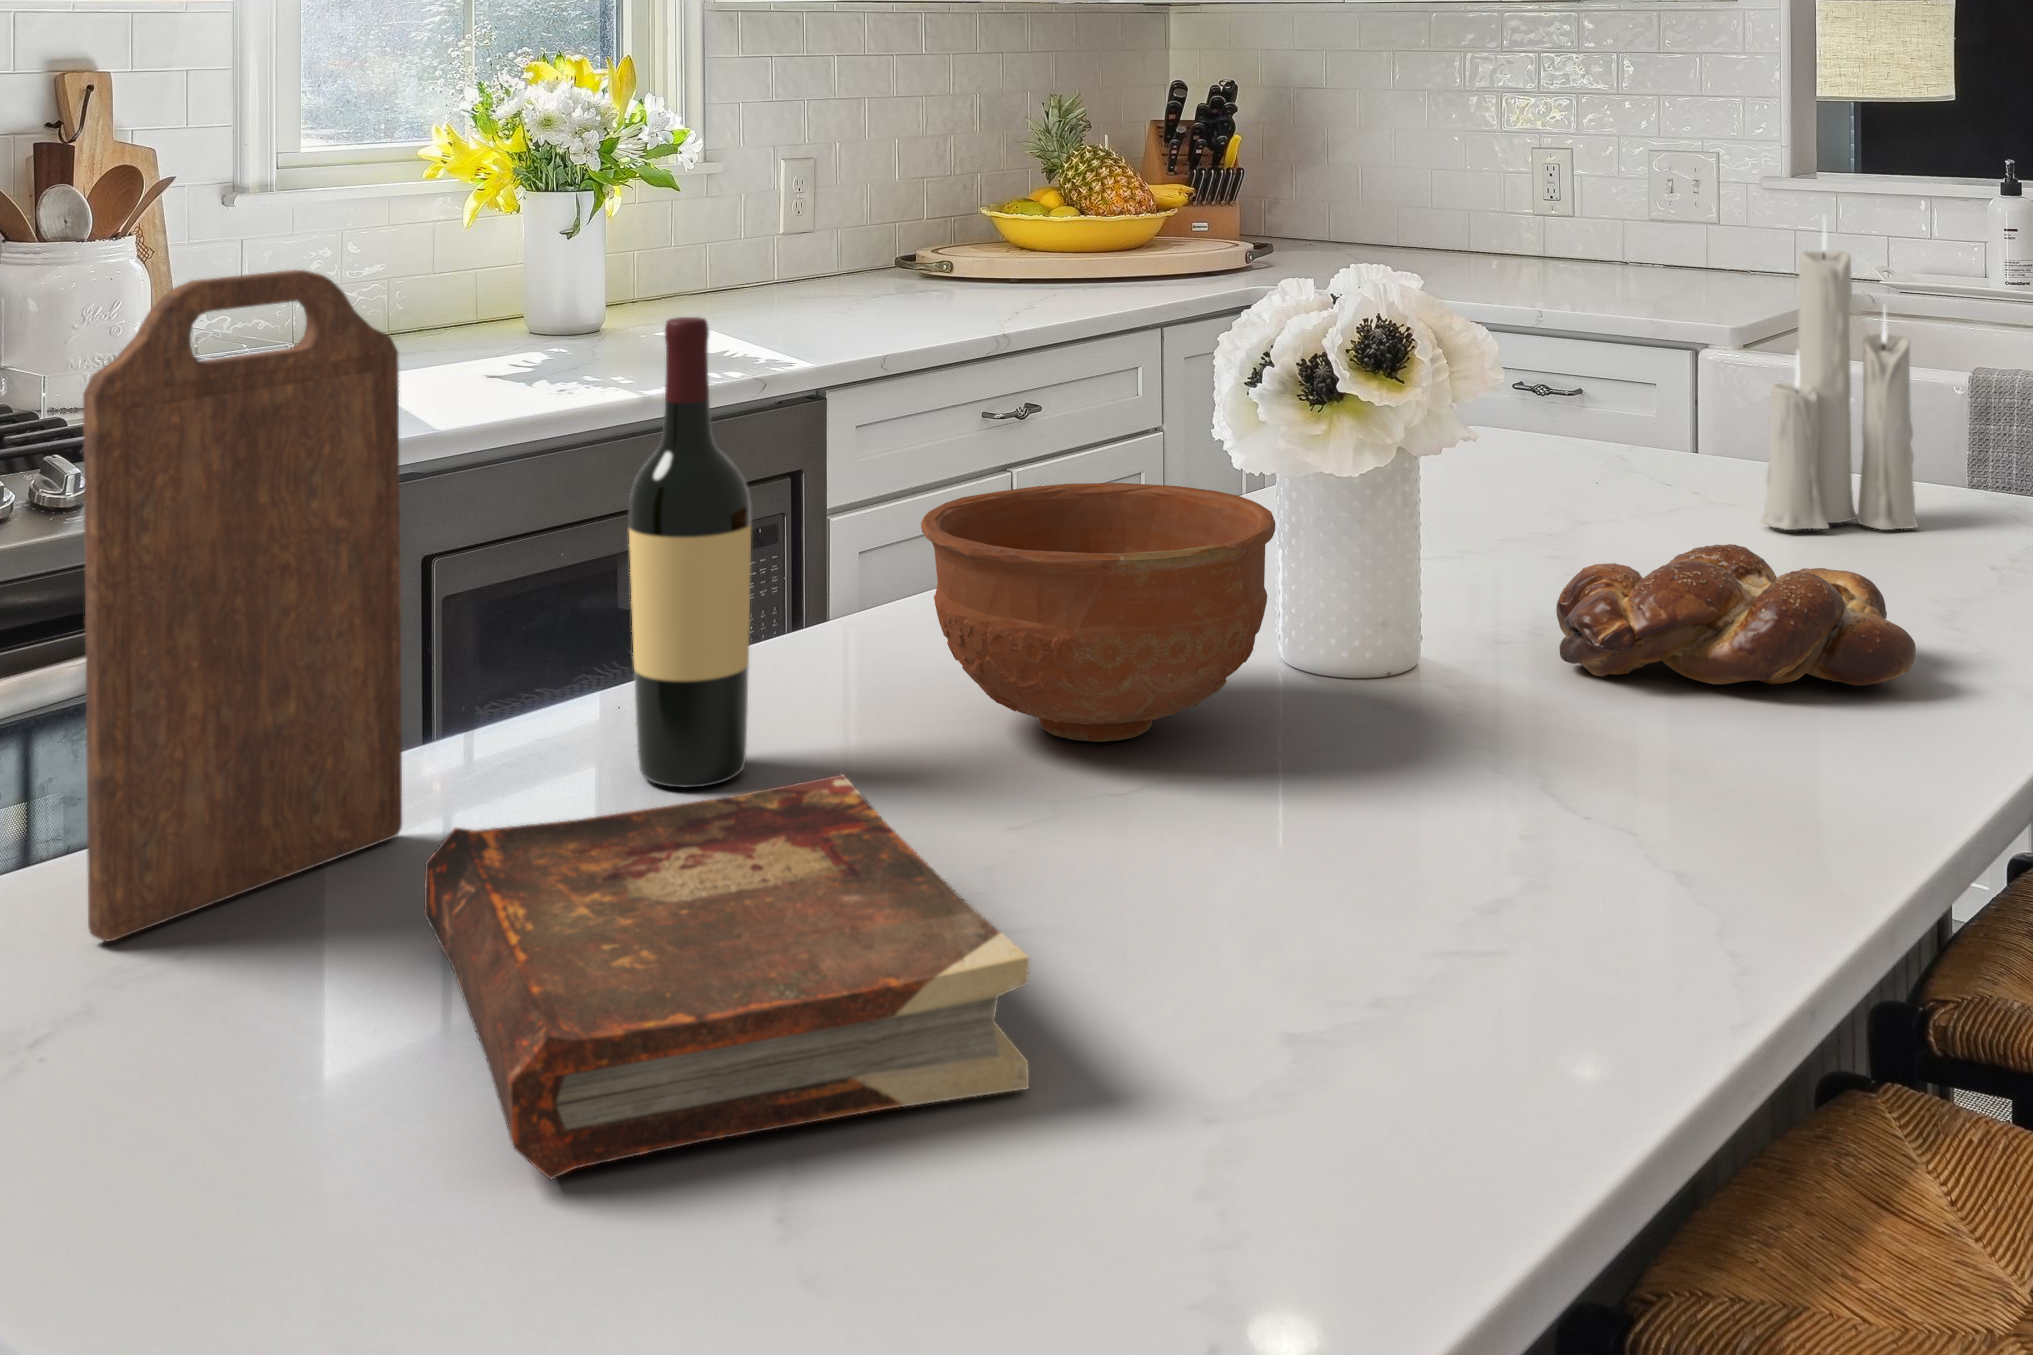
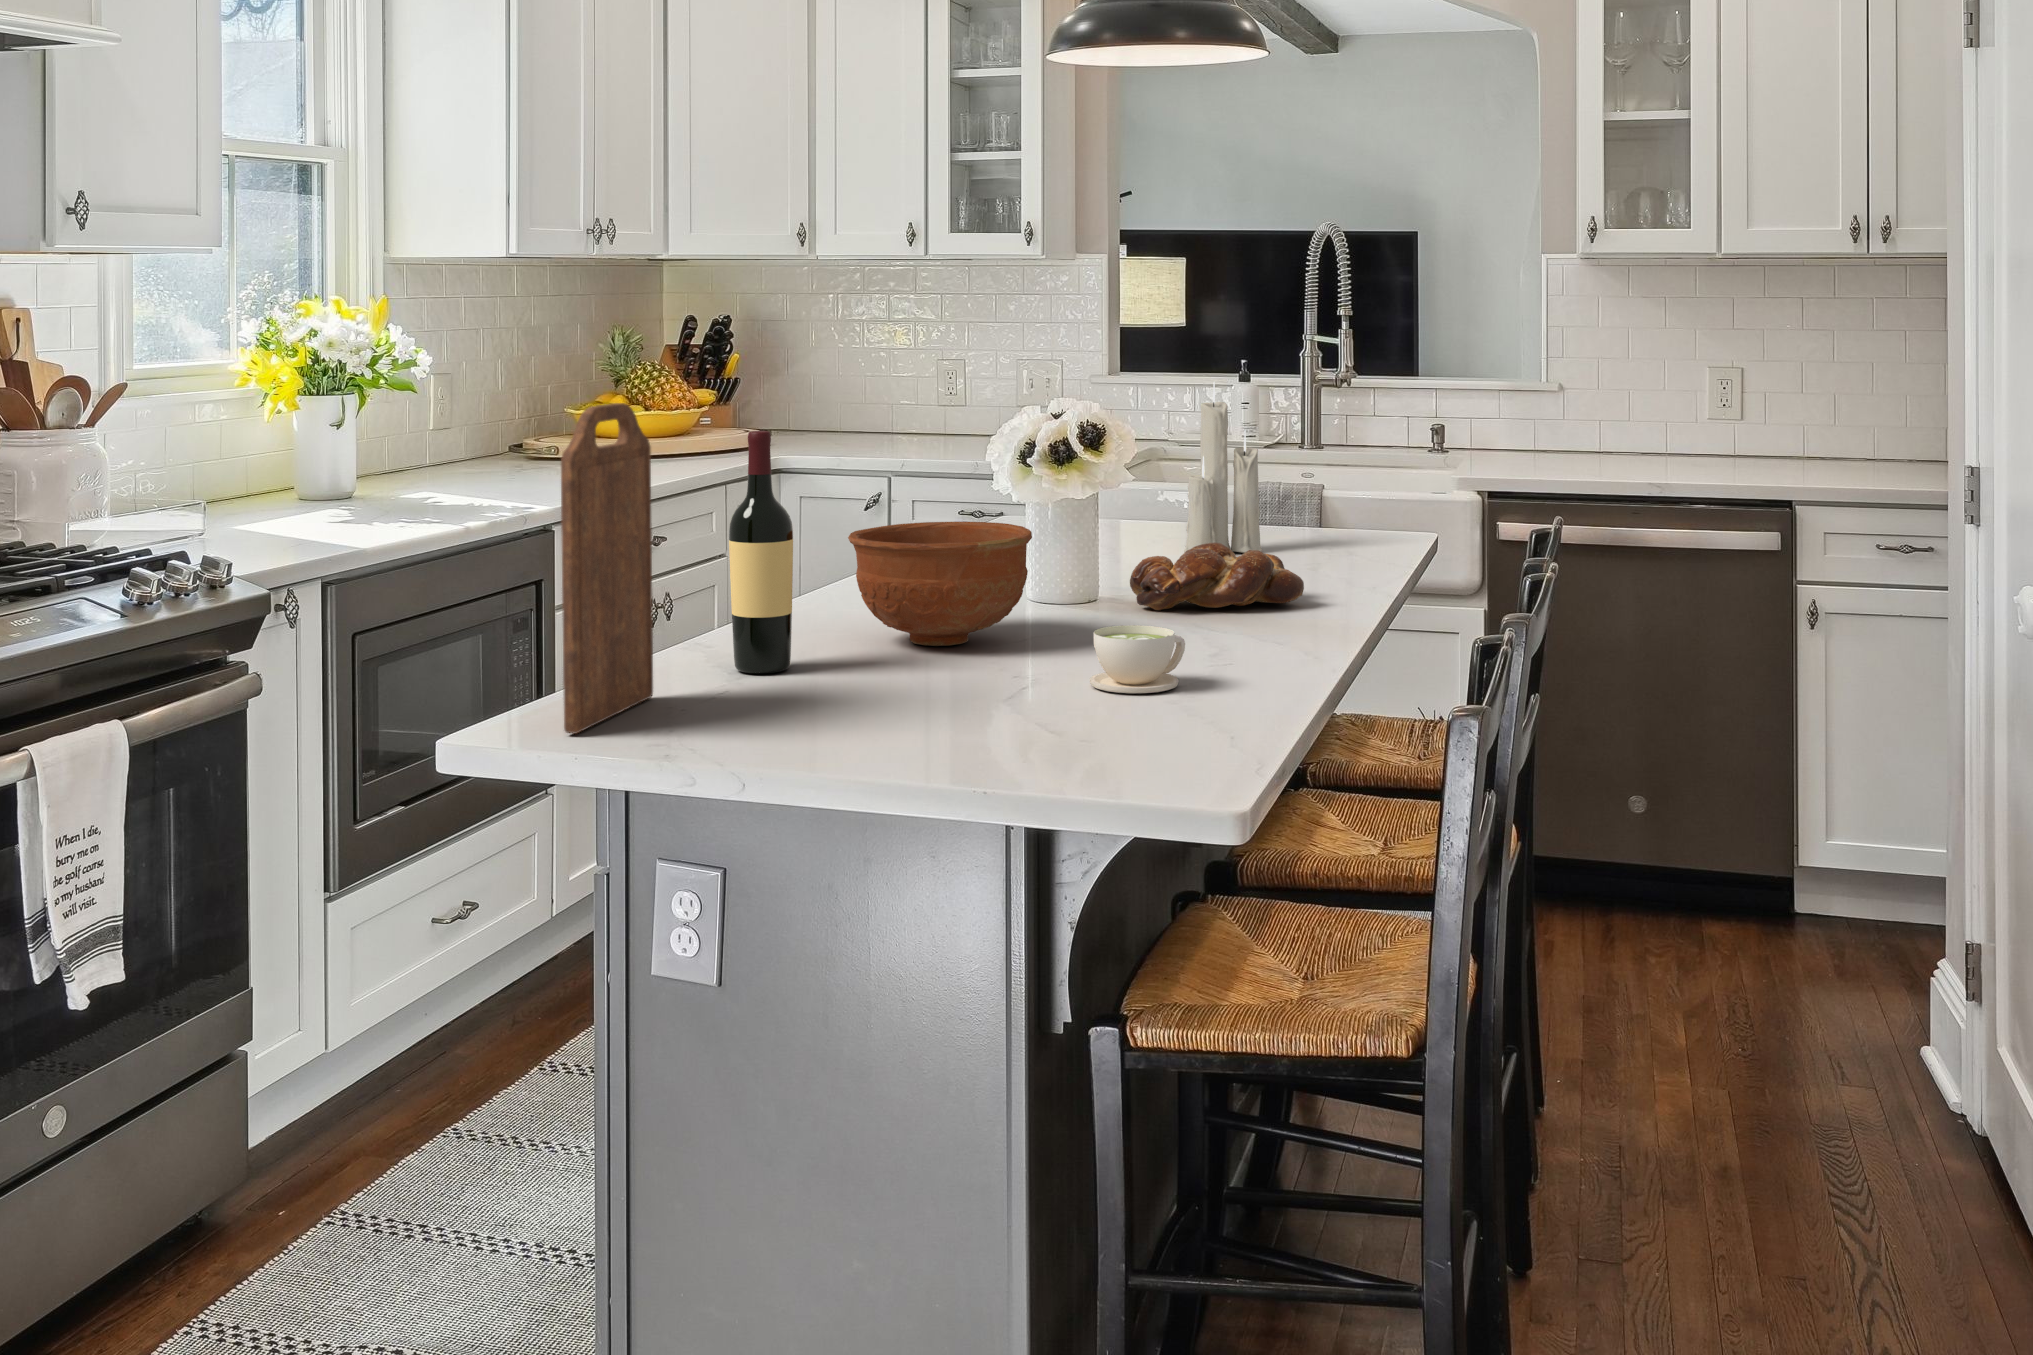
book: present [424,775,1029,1179] -> none [730,640,1058,763]
coffee cup: none [1255,782,1478,966] -> present [1090,625,1185,693]

